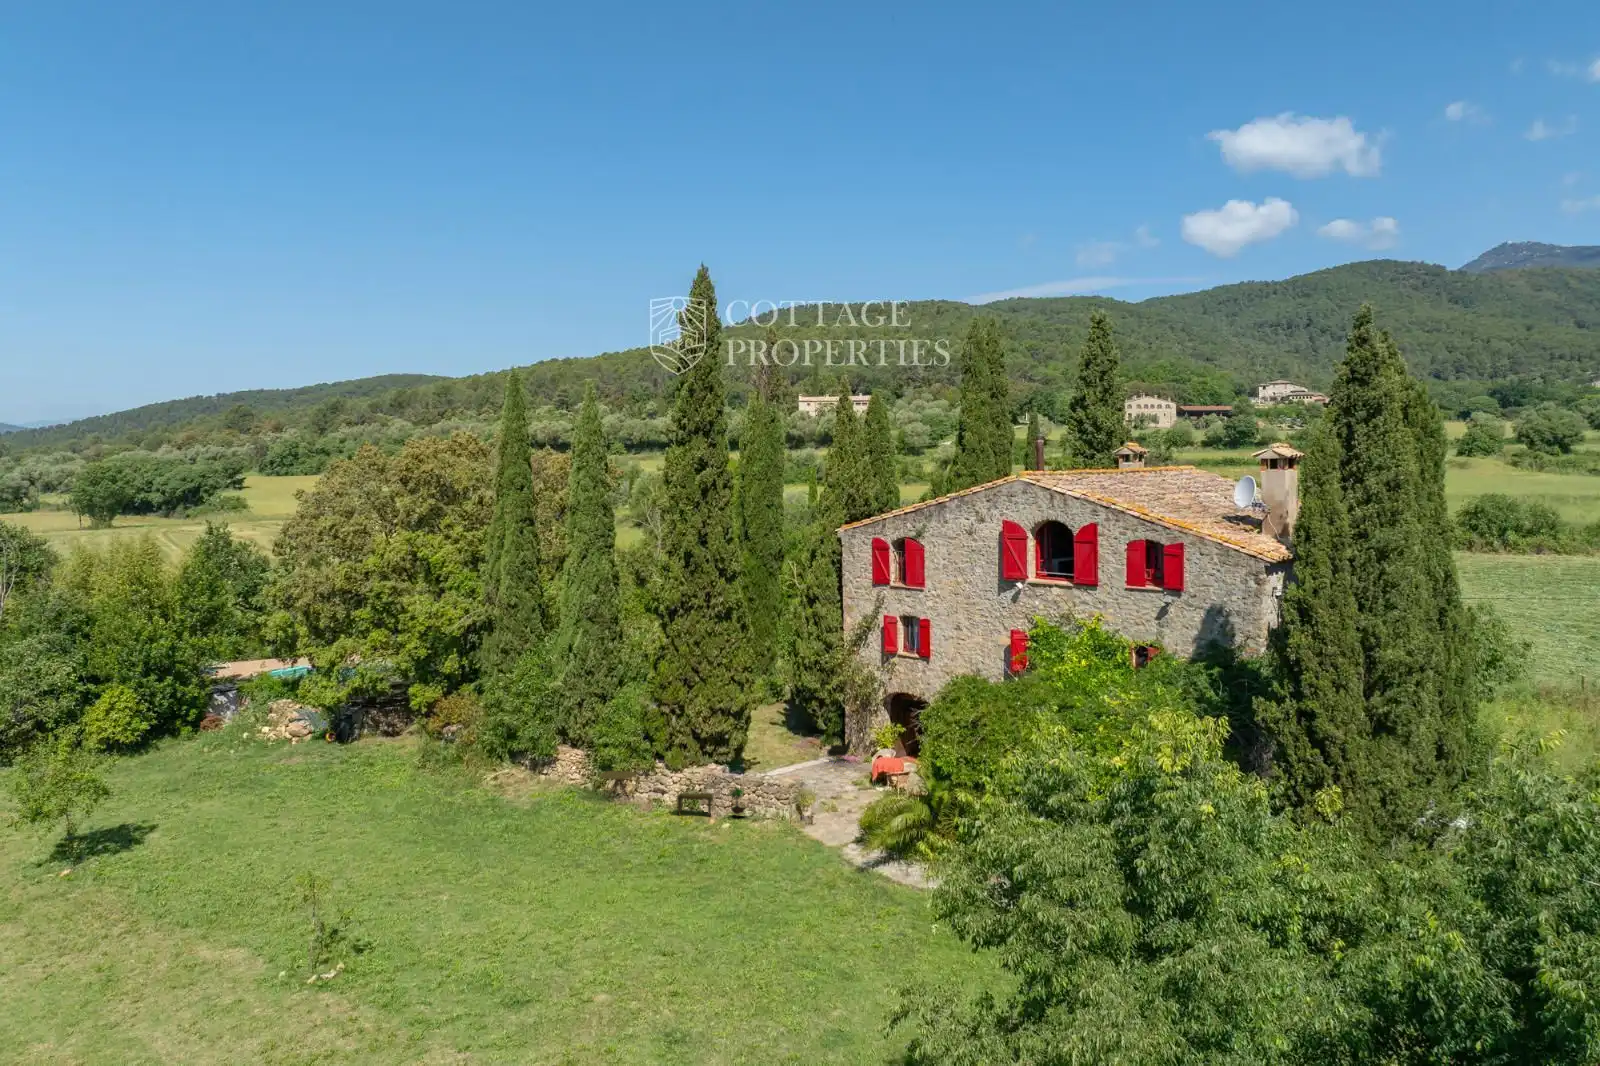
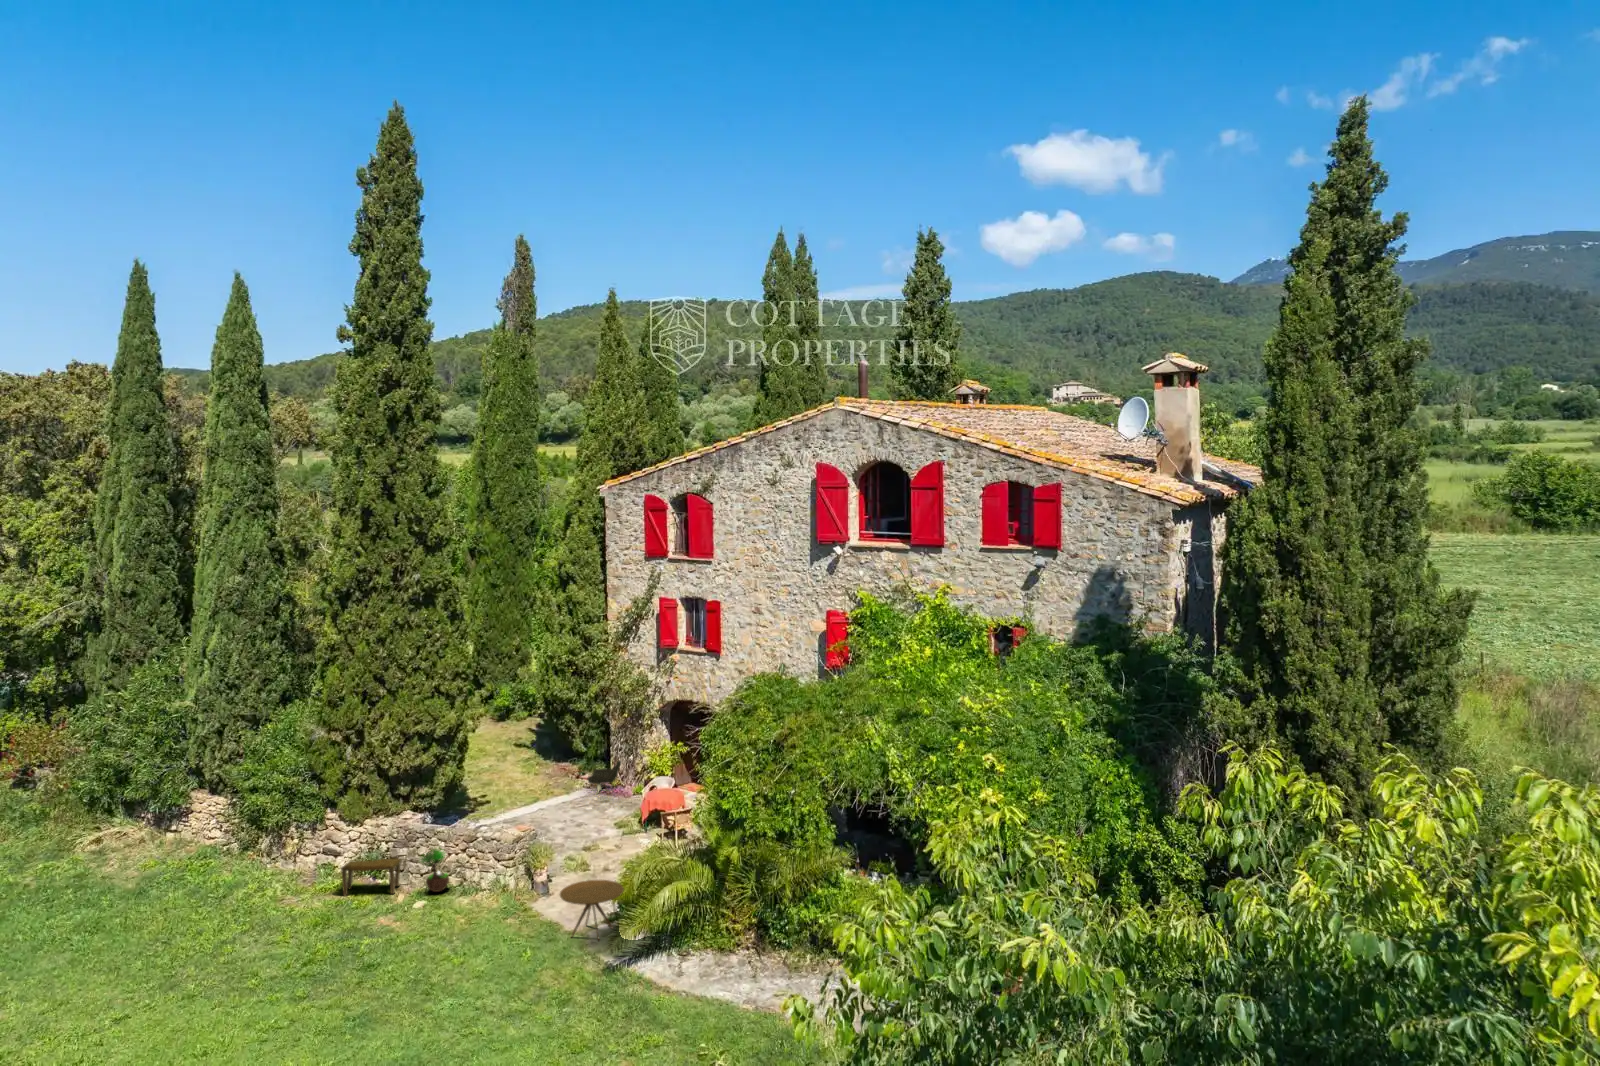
round table: present [600,771,637,800] -> present [560,880,624,940]

